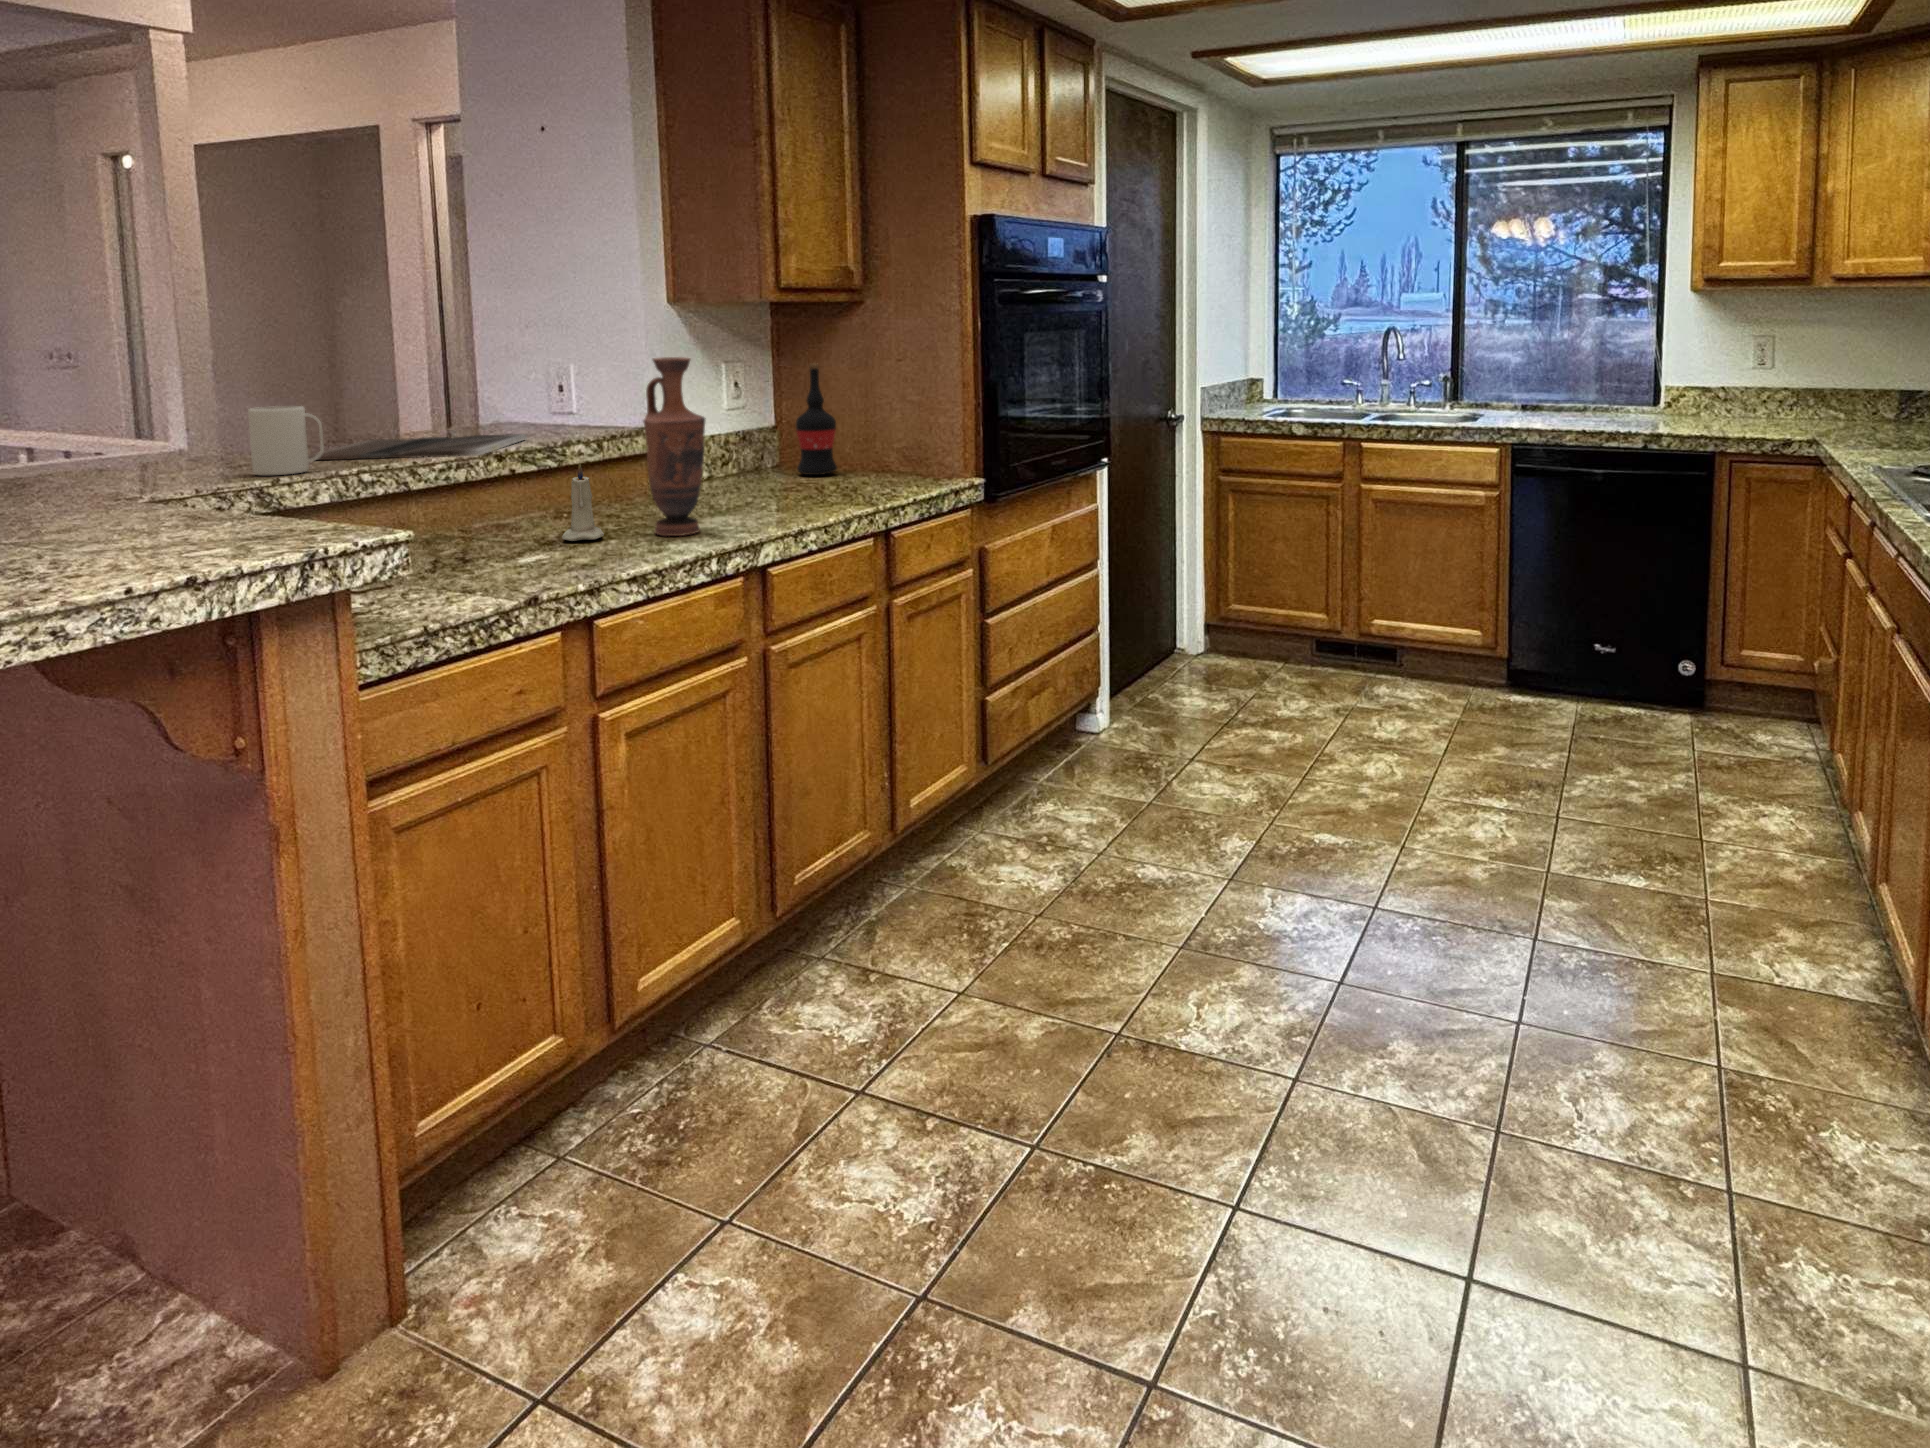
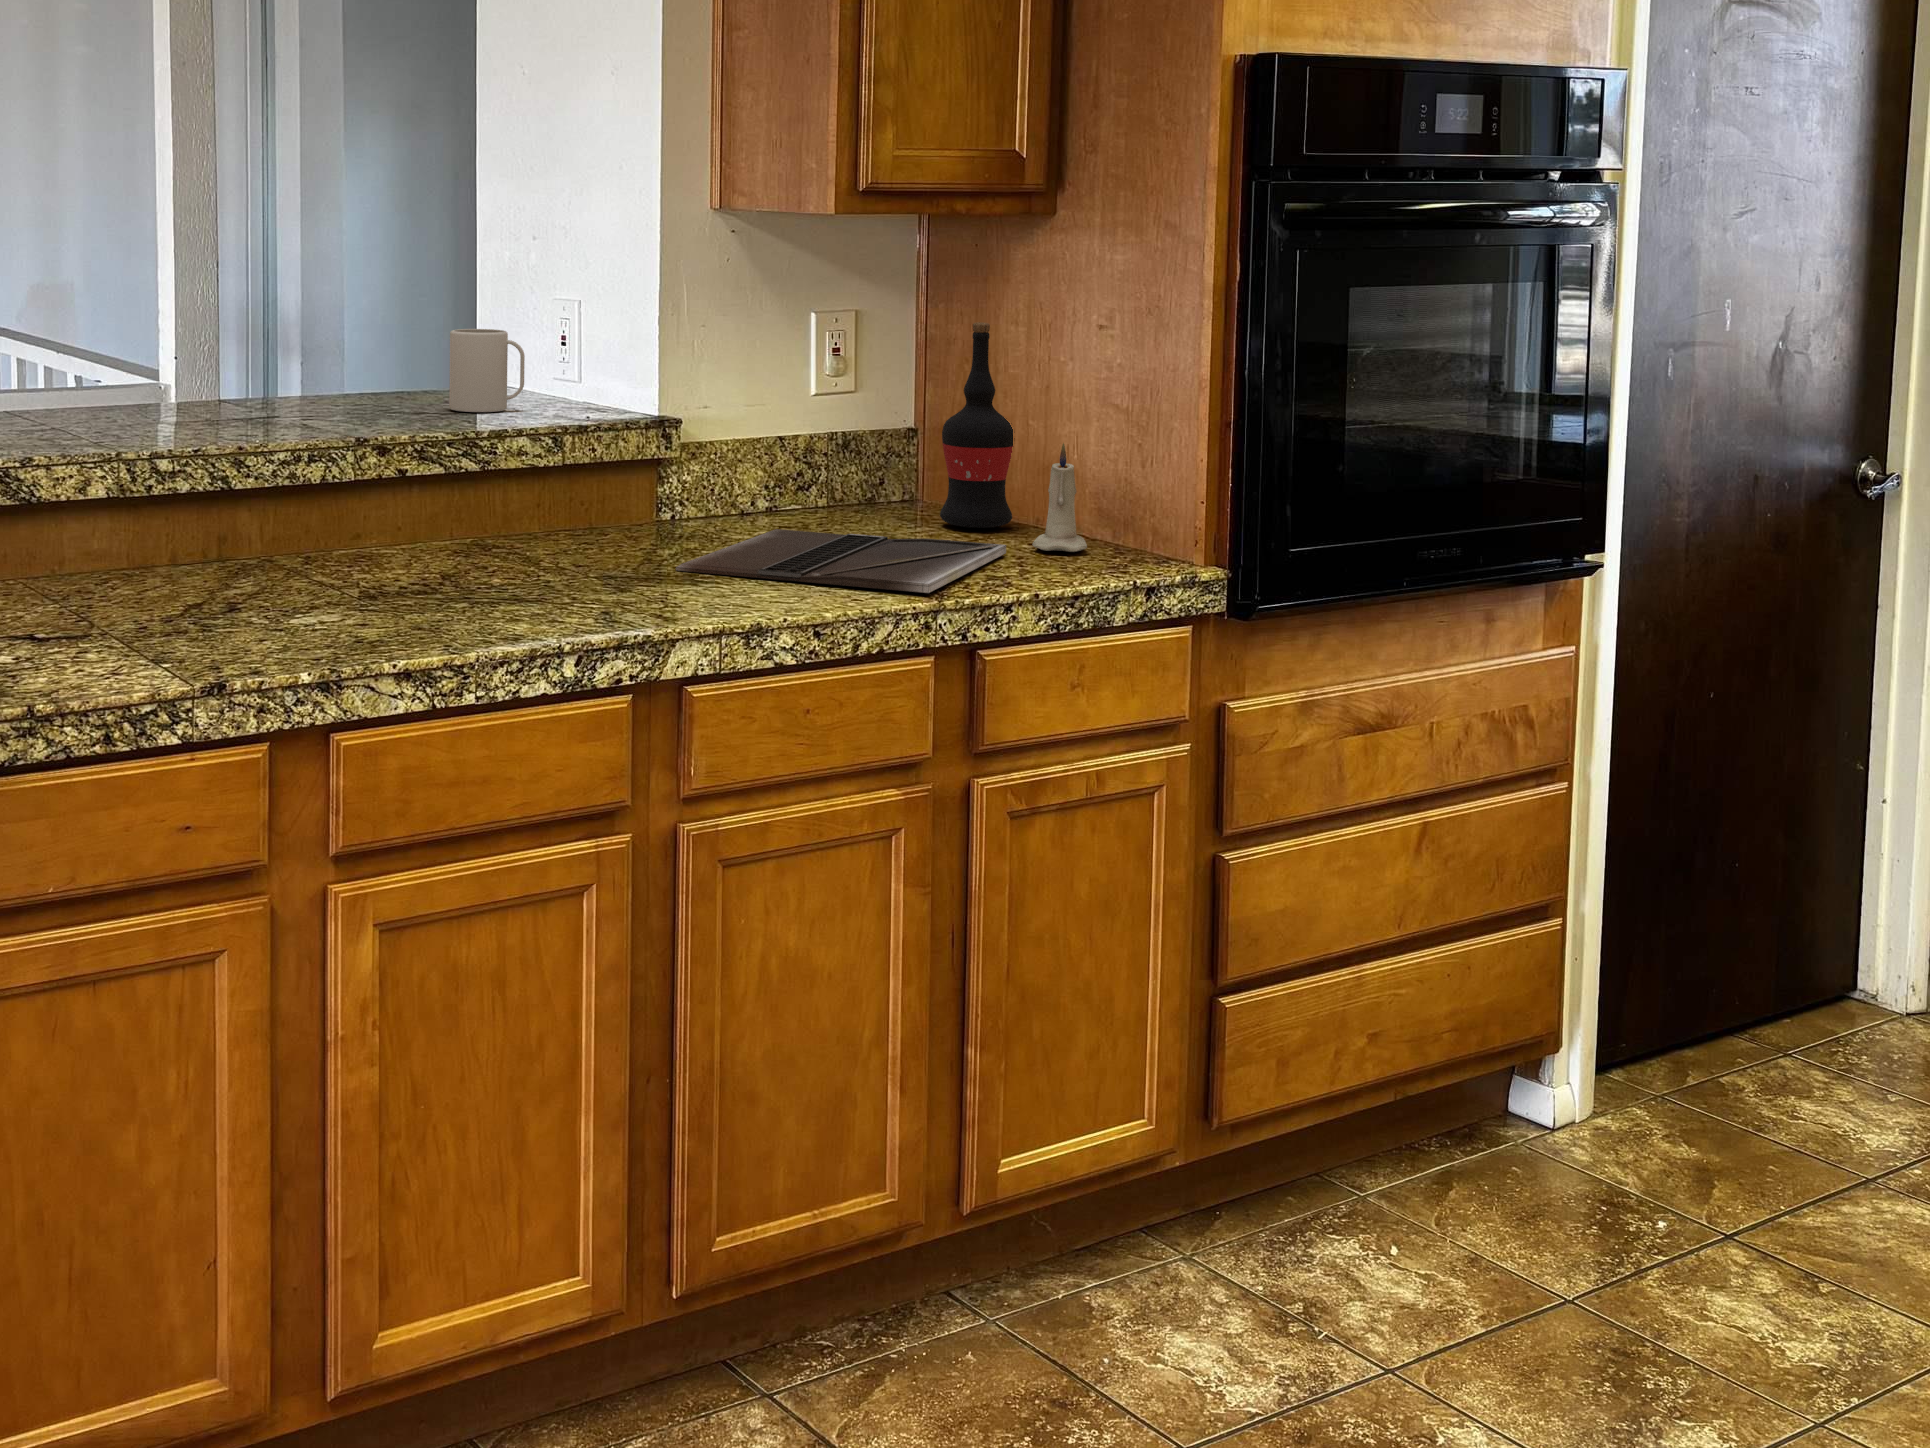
vase: present [644,357,706,536] -> none [537,311,636,613]
mug: present [248,406,324,475] -> present [449,329,525,412]
laptop: present [308,434,527,460] -> present [676,529,1006,593]
candle: present [562,463,604,541] -> present [1032,443,1087,552]

